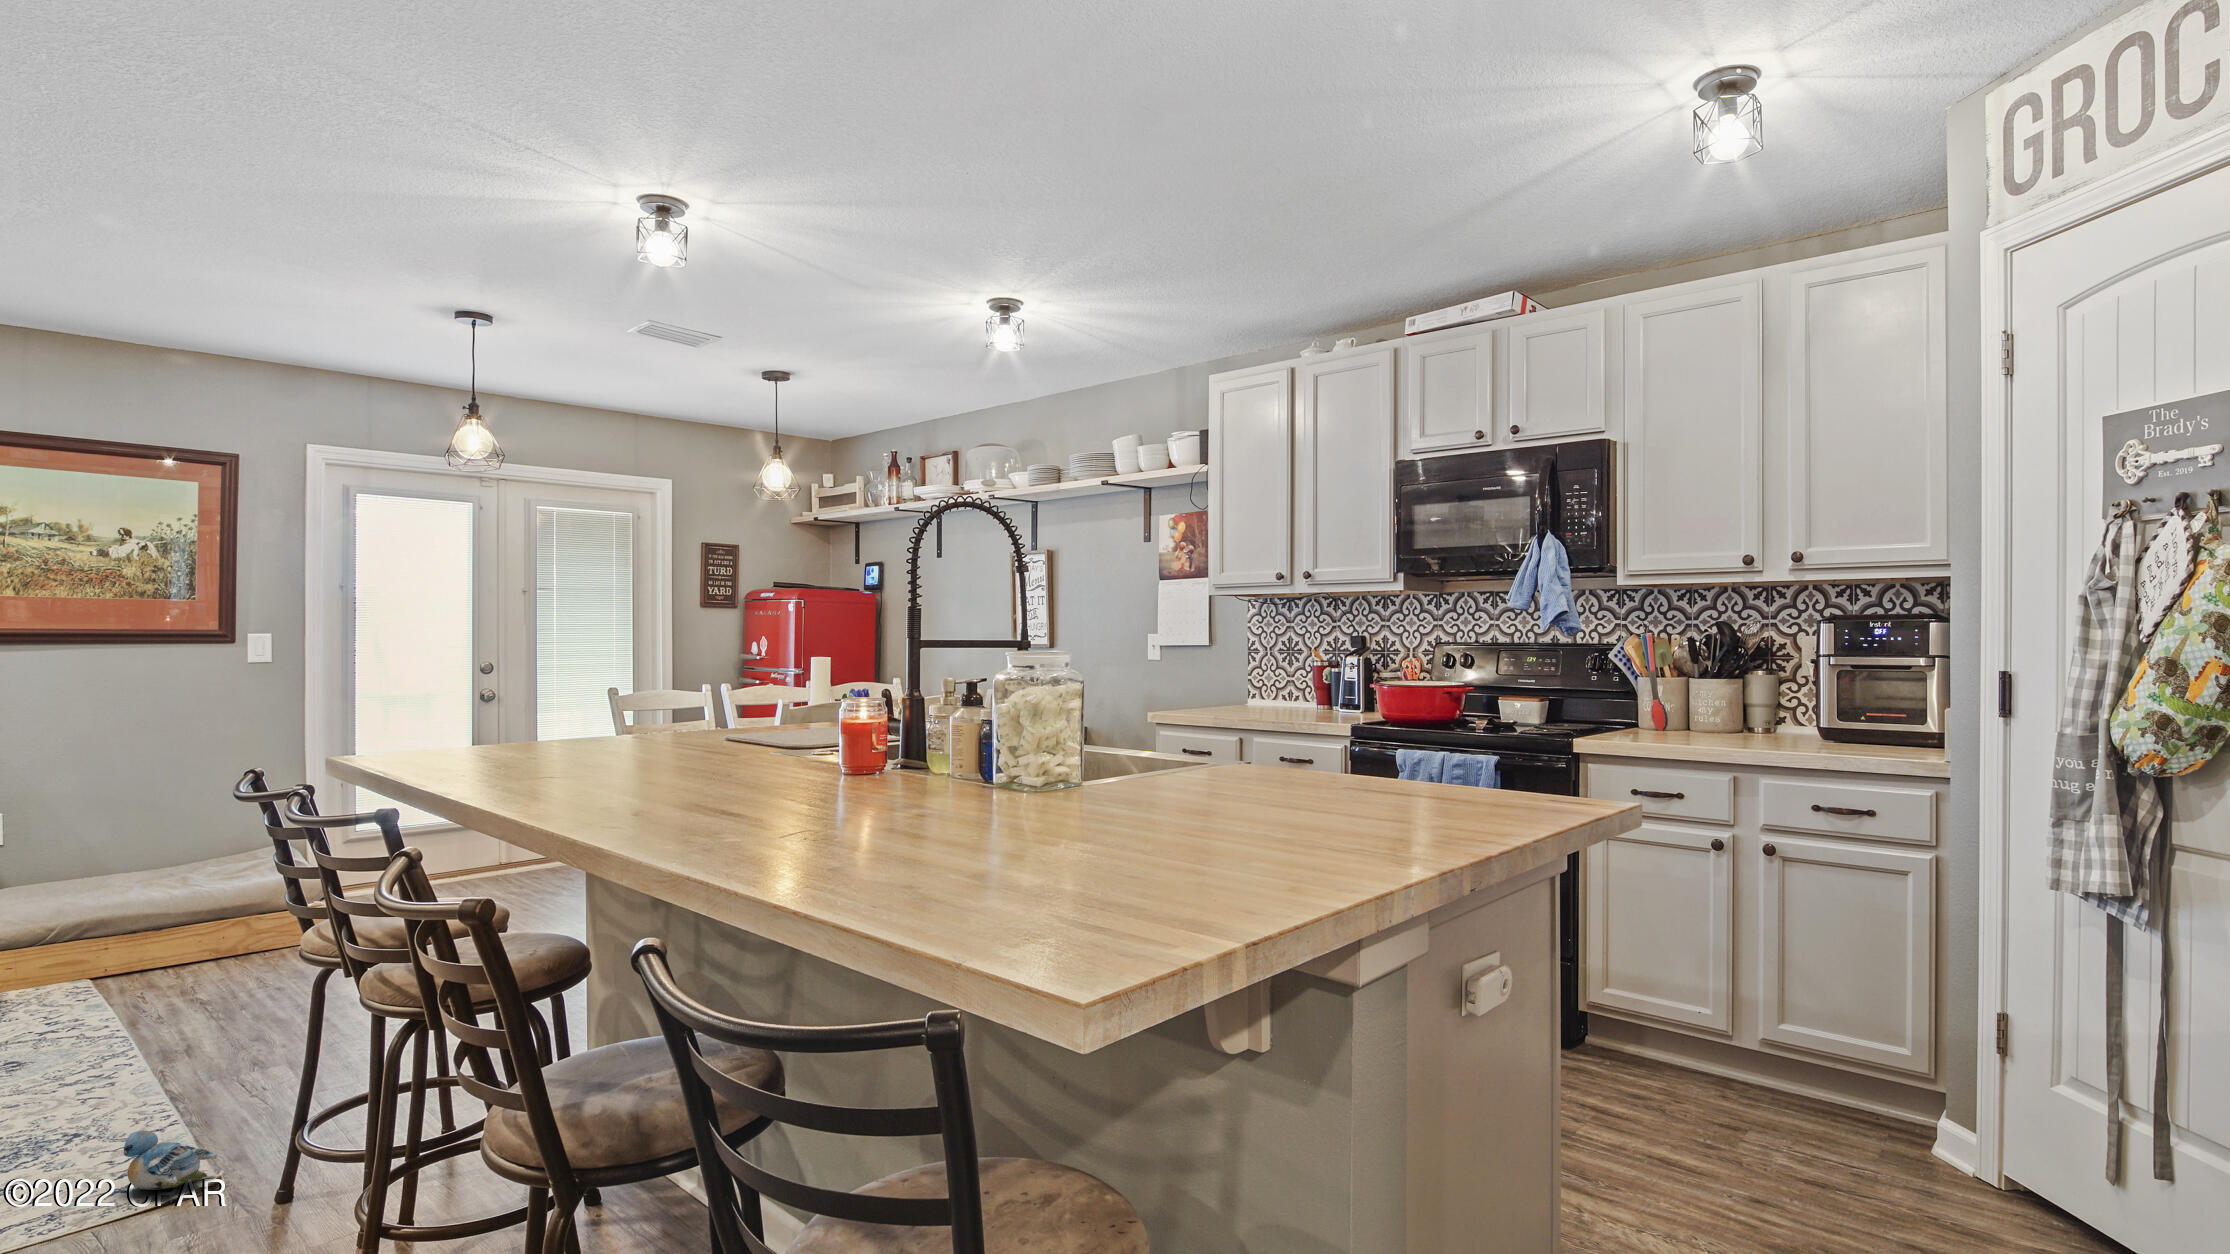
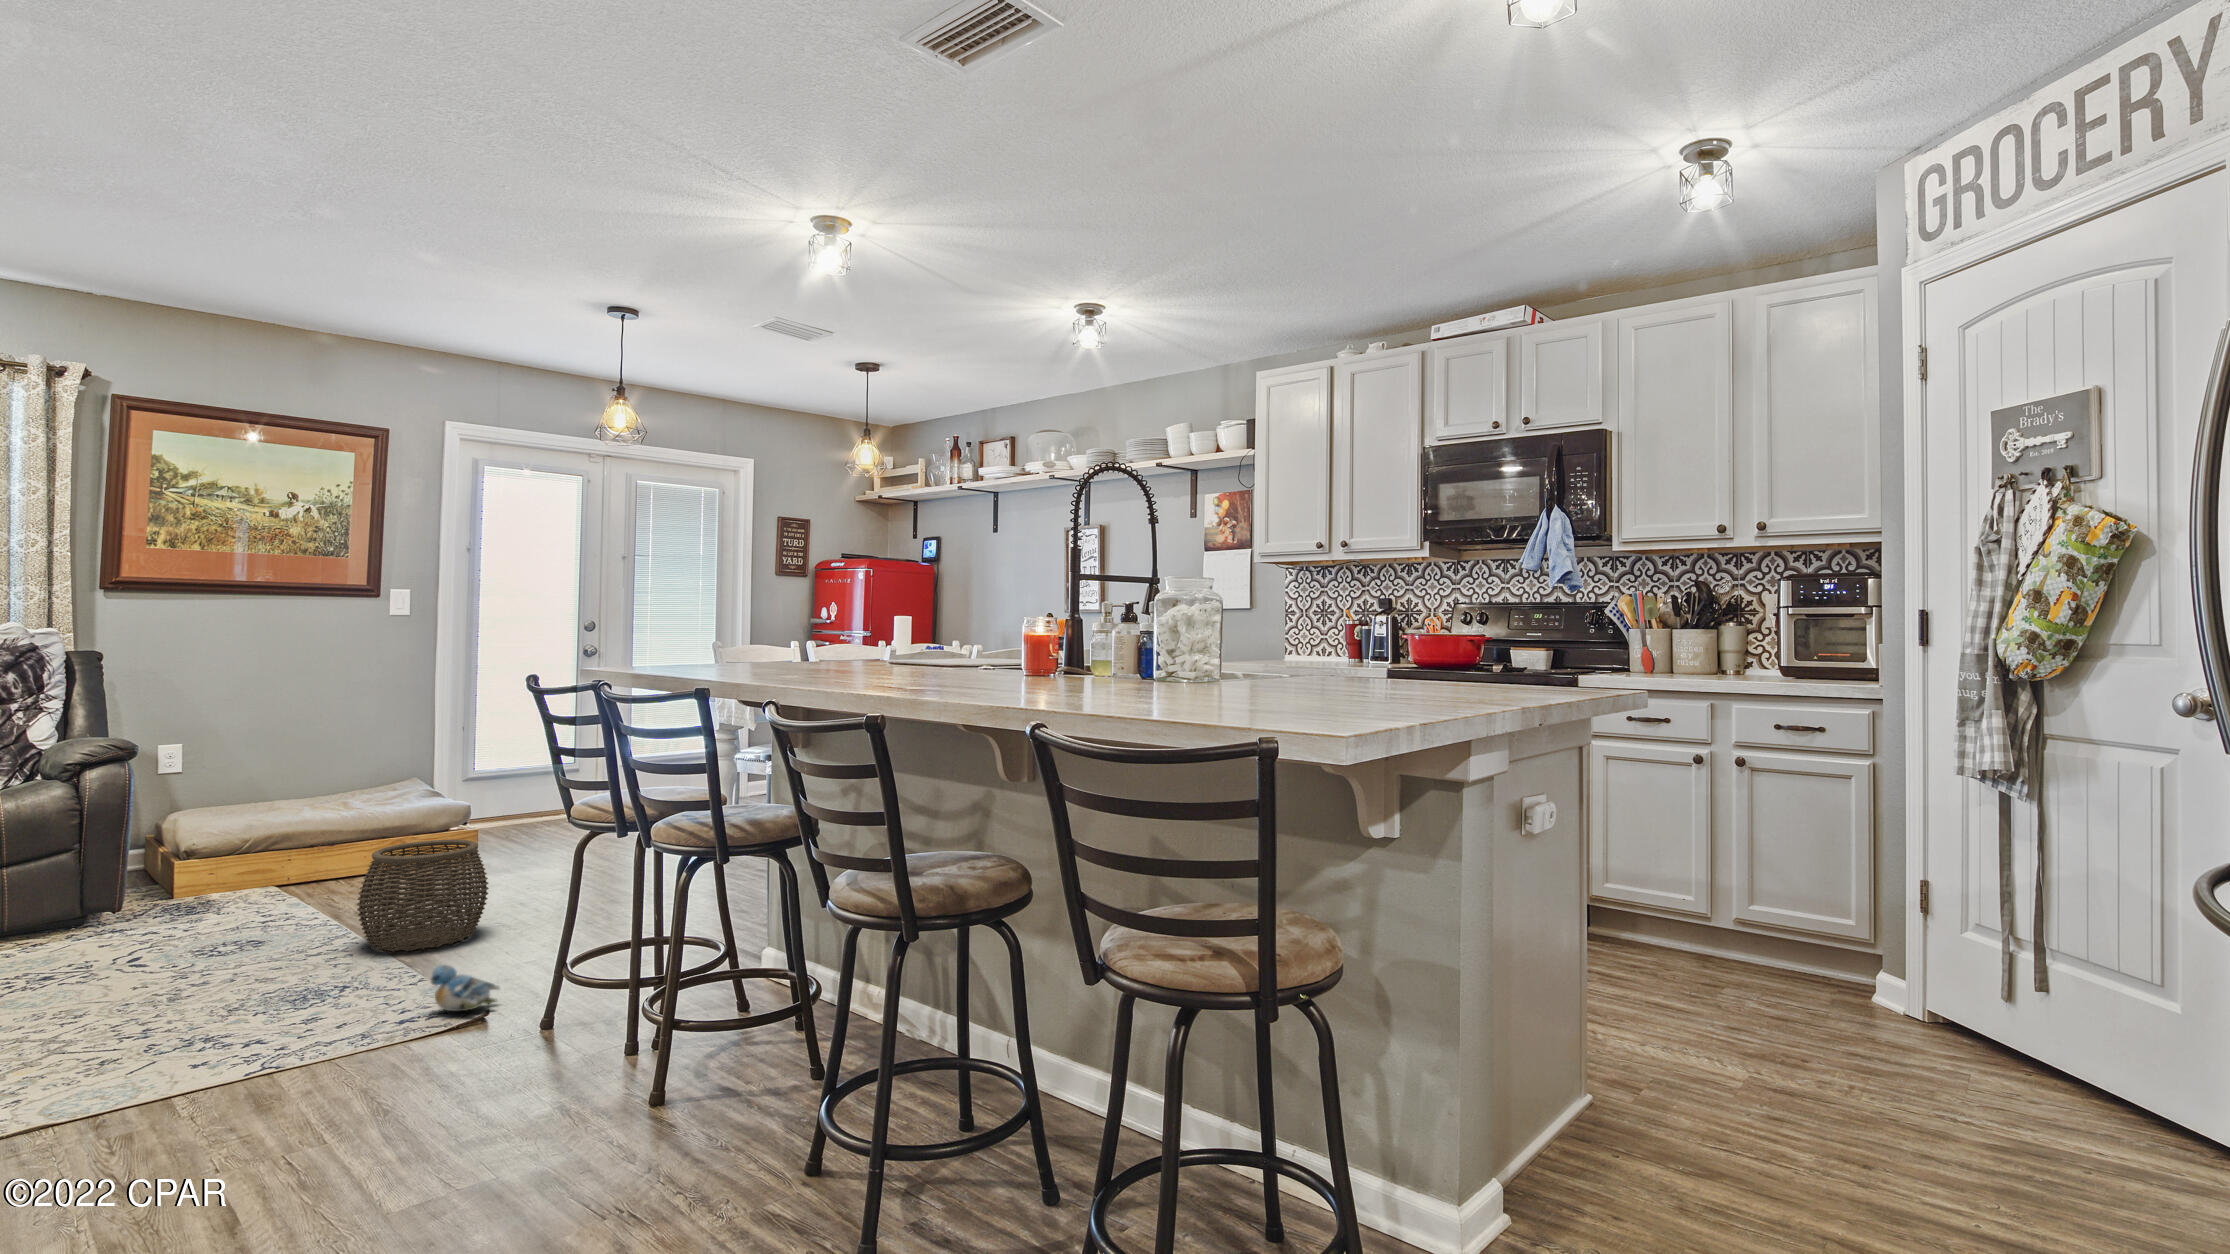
woven basket: none [94,946,266,1091] -> present [357,839,489,952]

